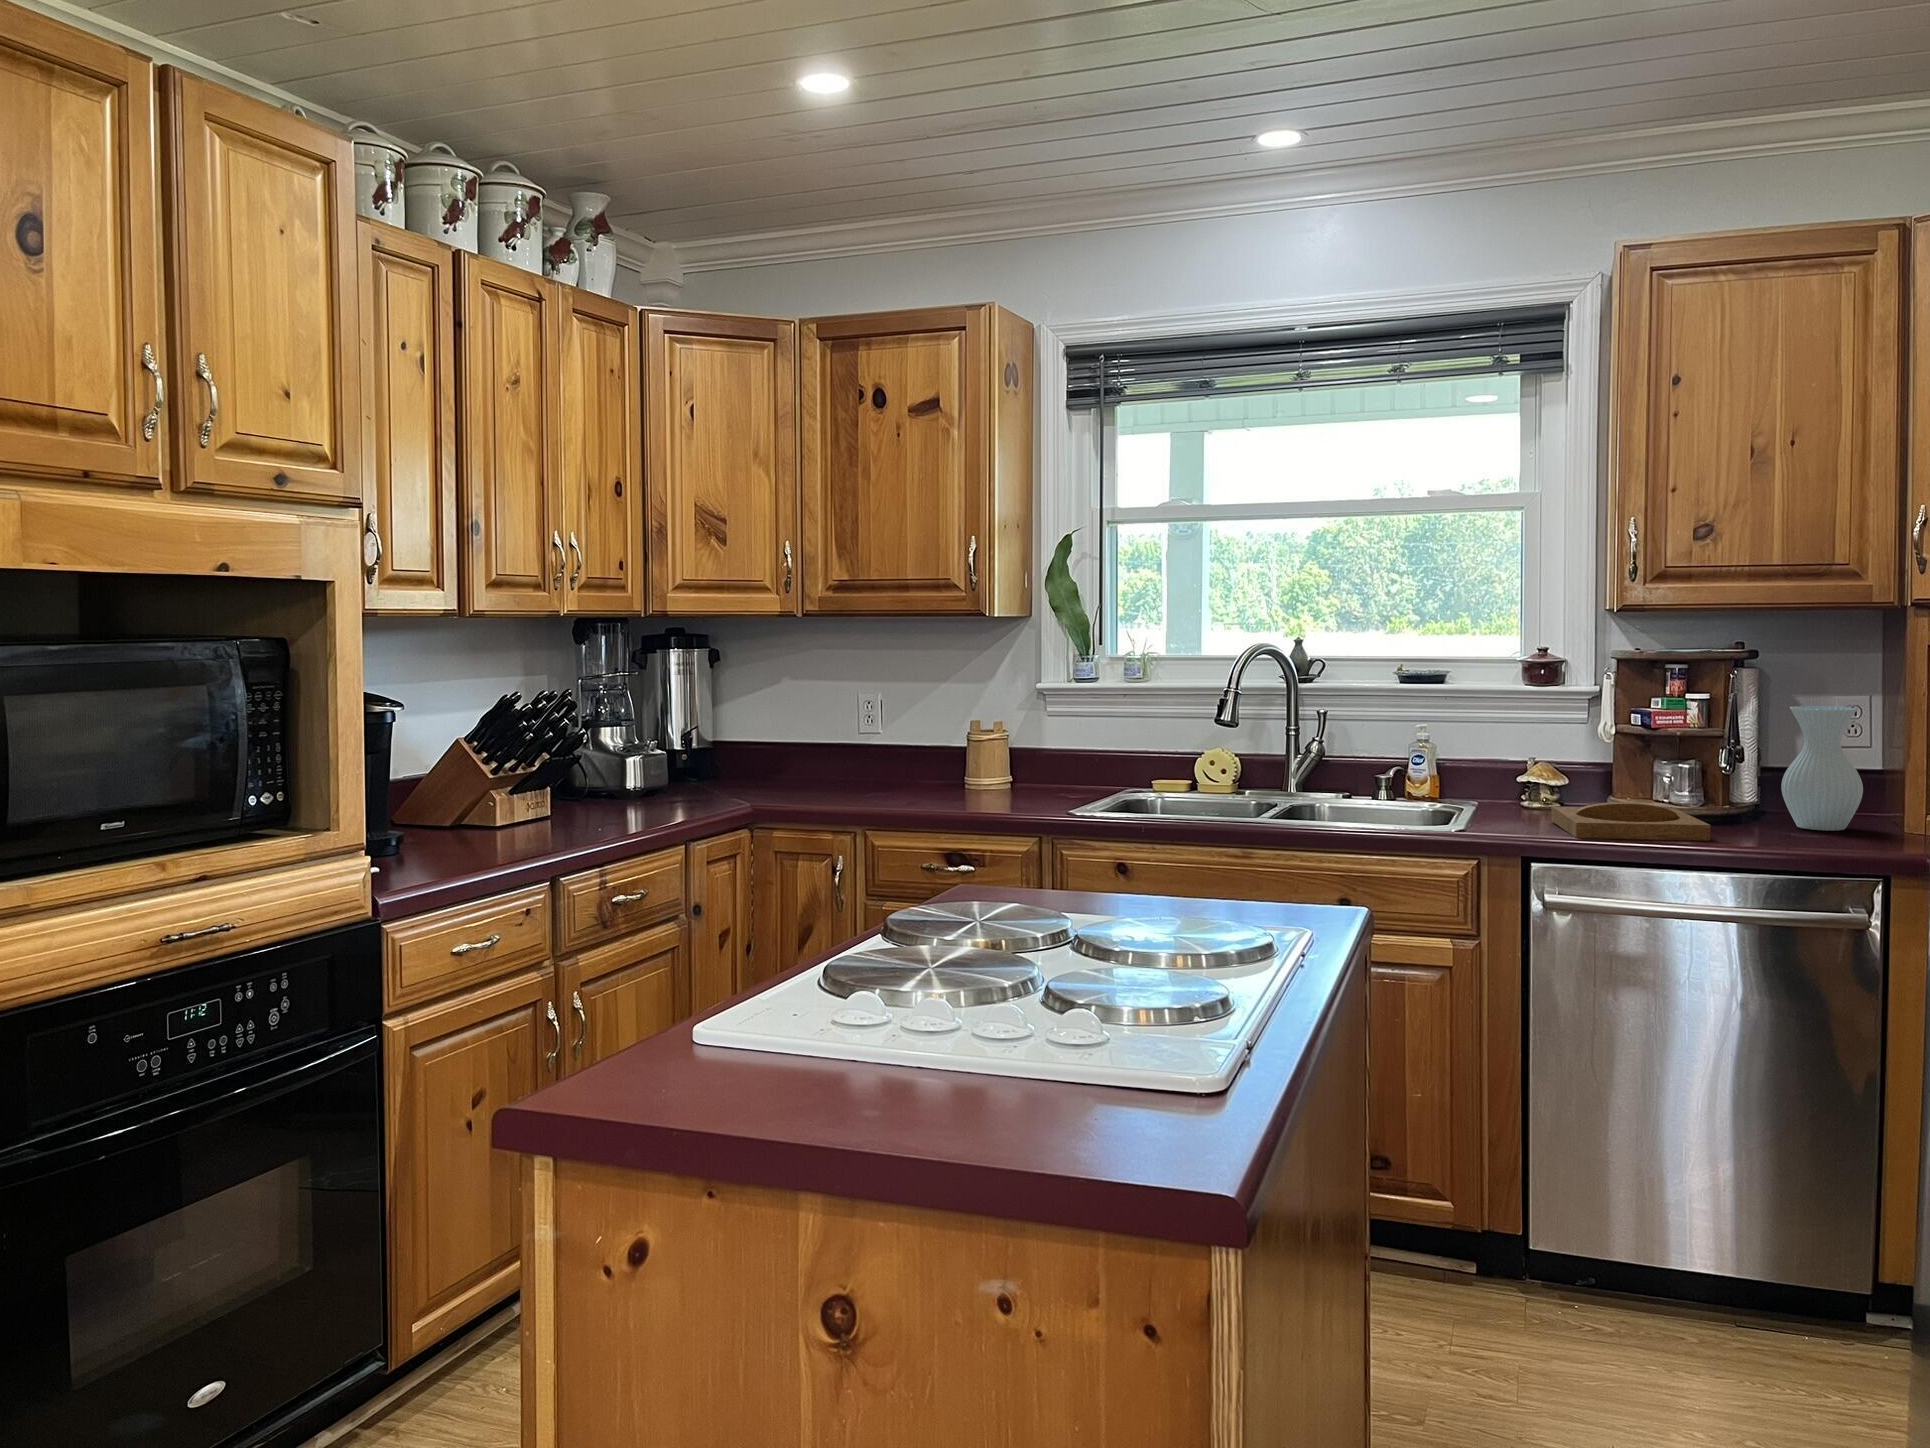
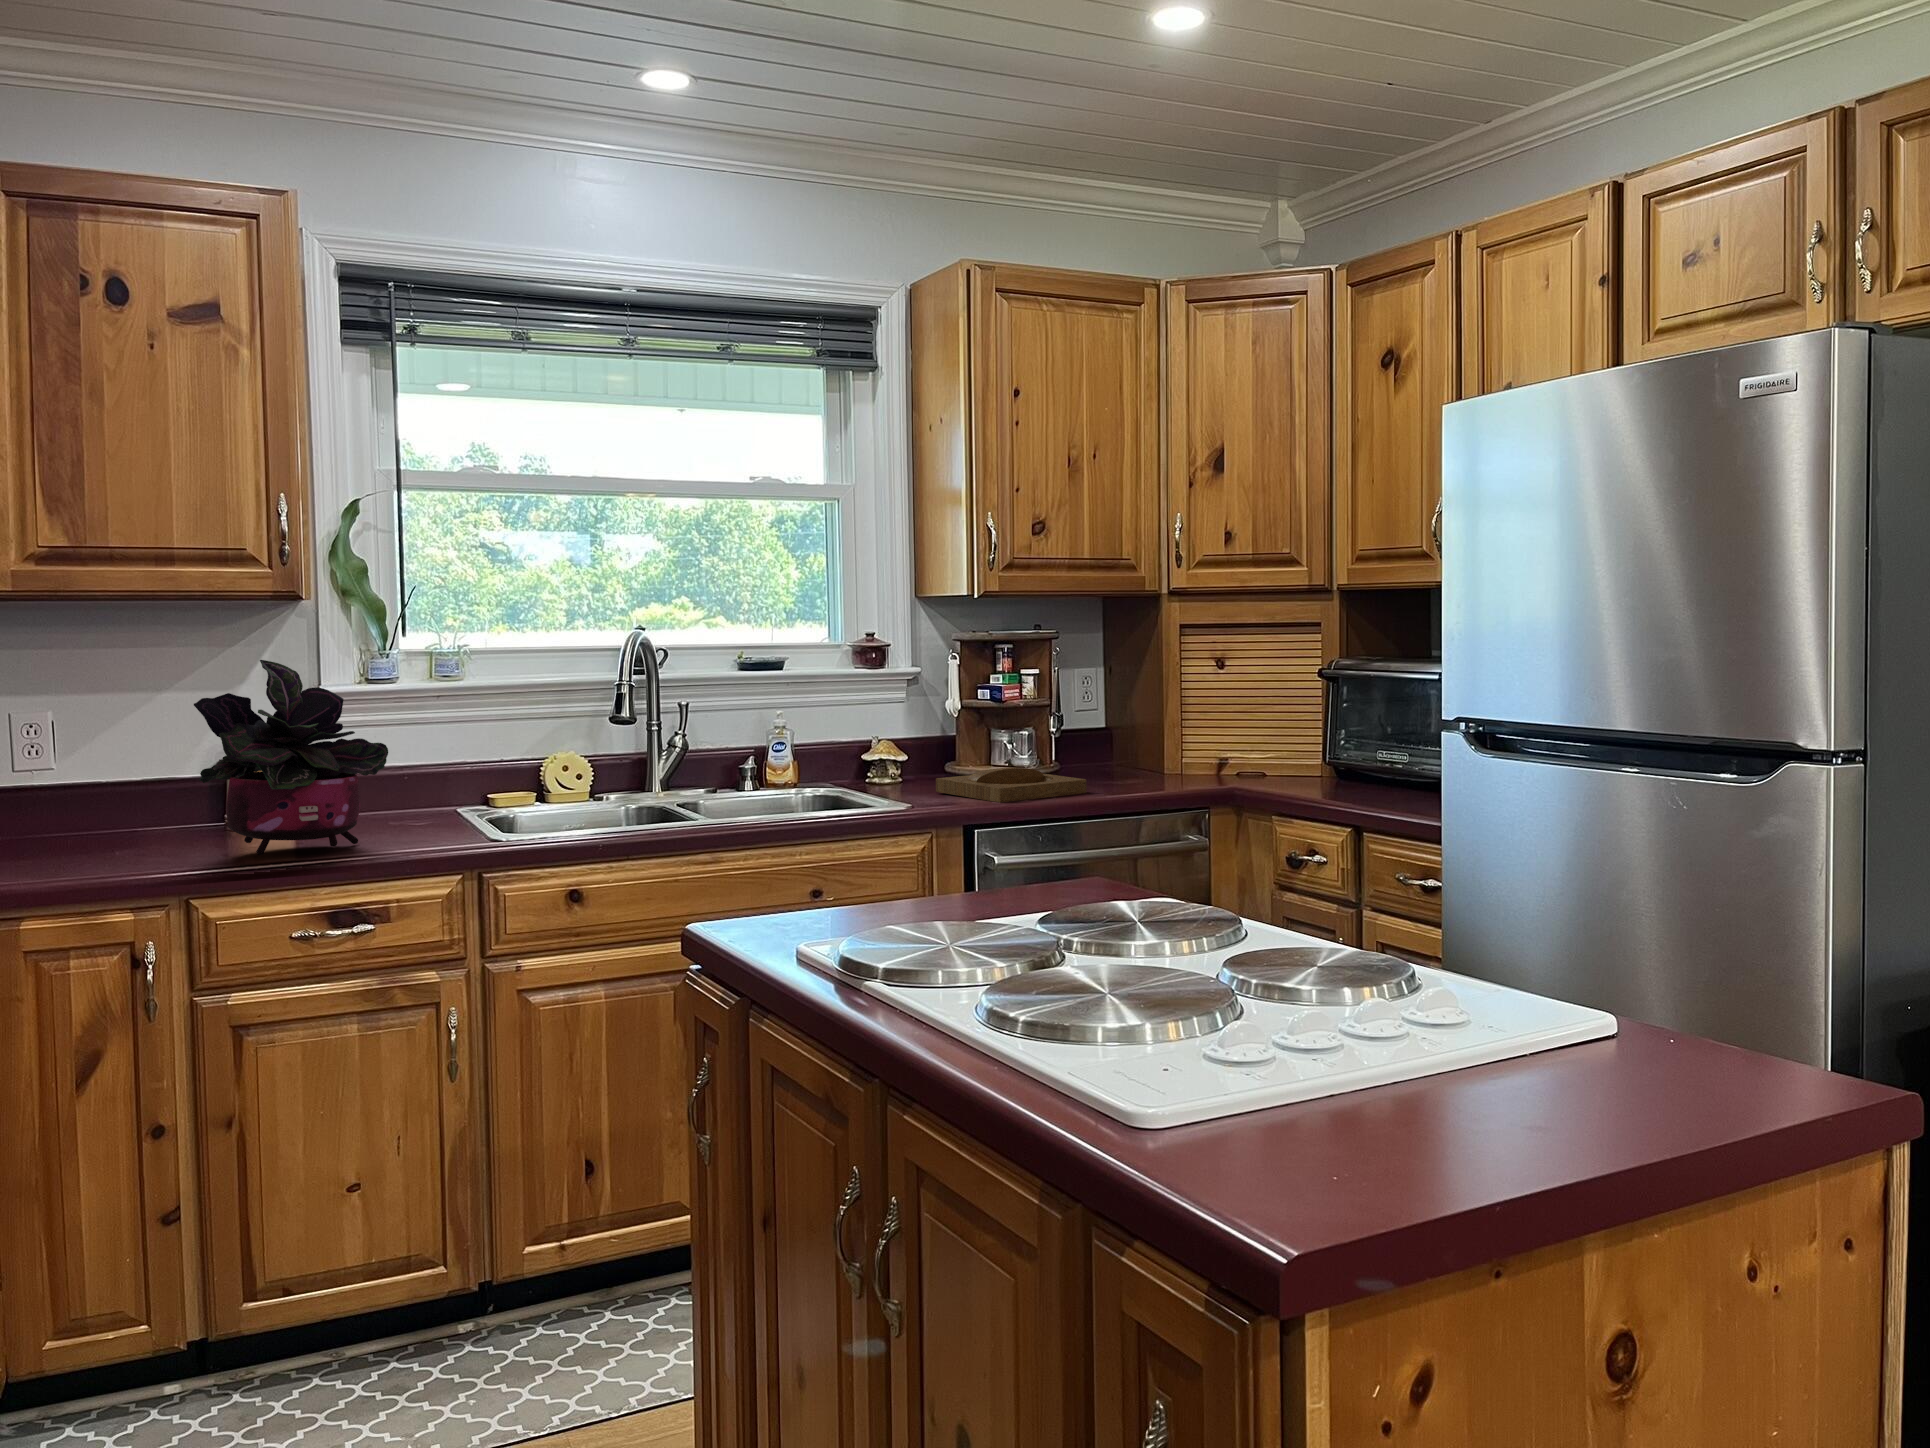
potted plant: none [891,662,1022,807] -> present [194,660,388,855]
vase: present [1781,706,1863,831] -> none [1083,676,1141,778]

